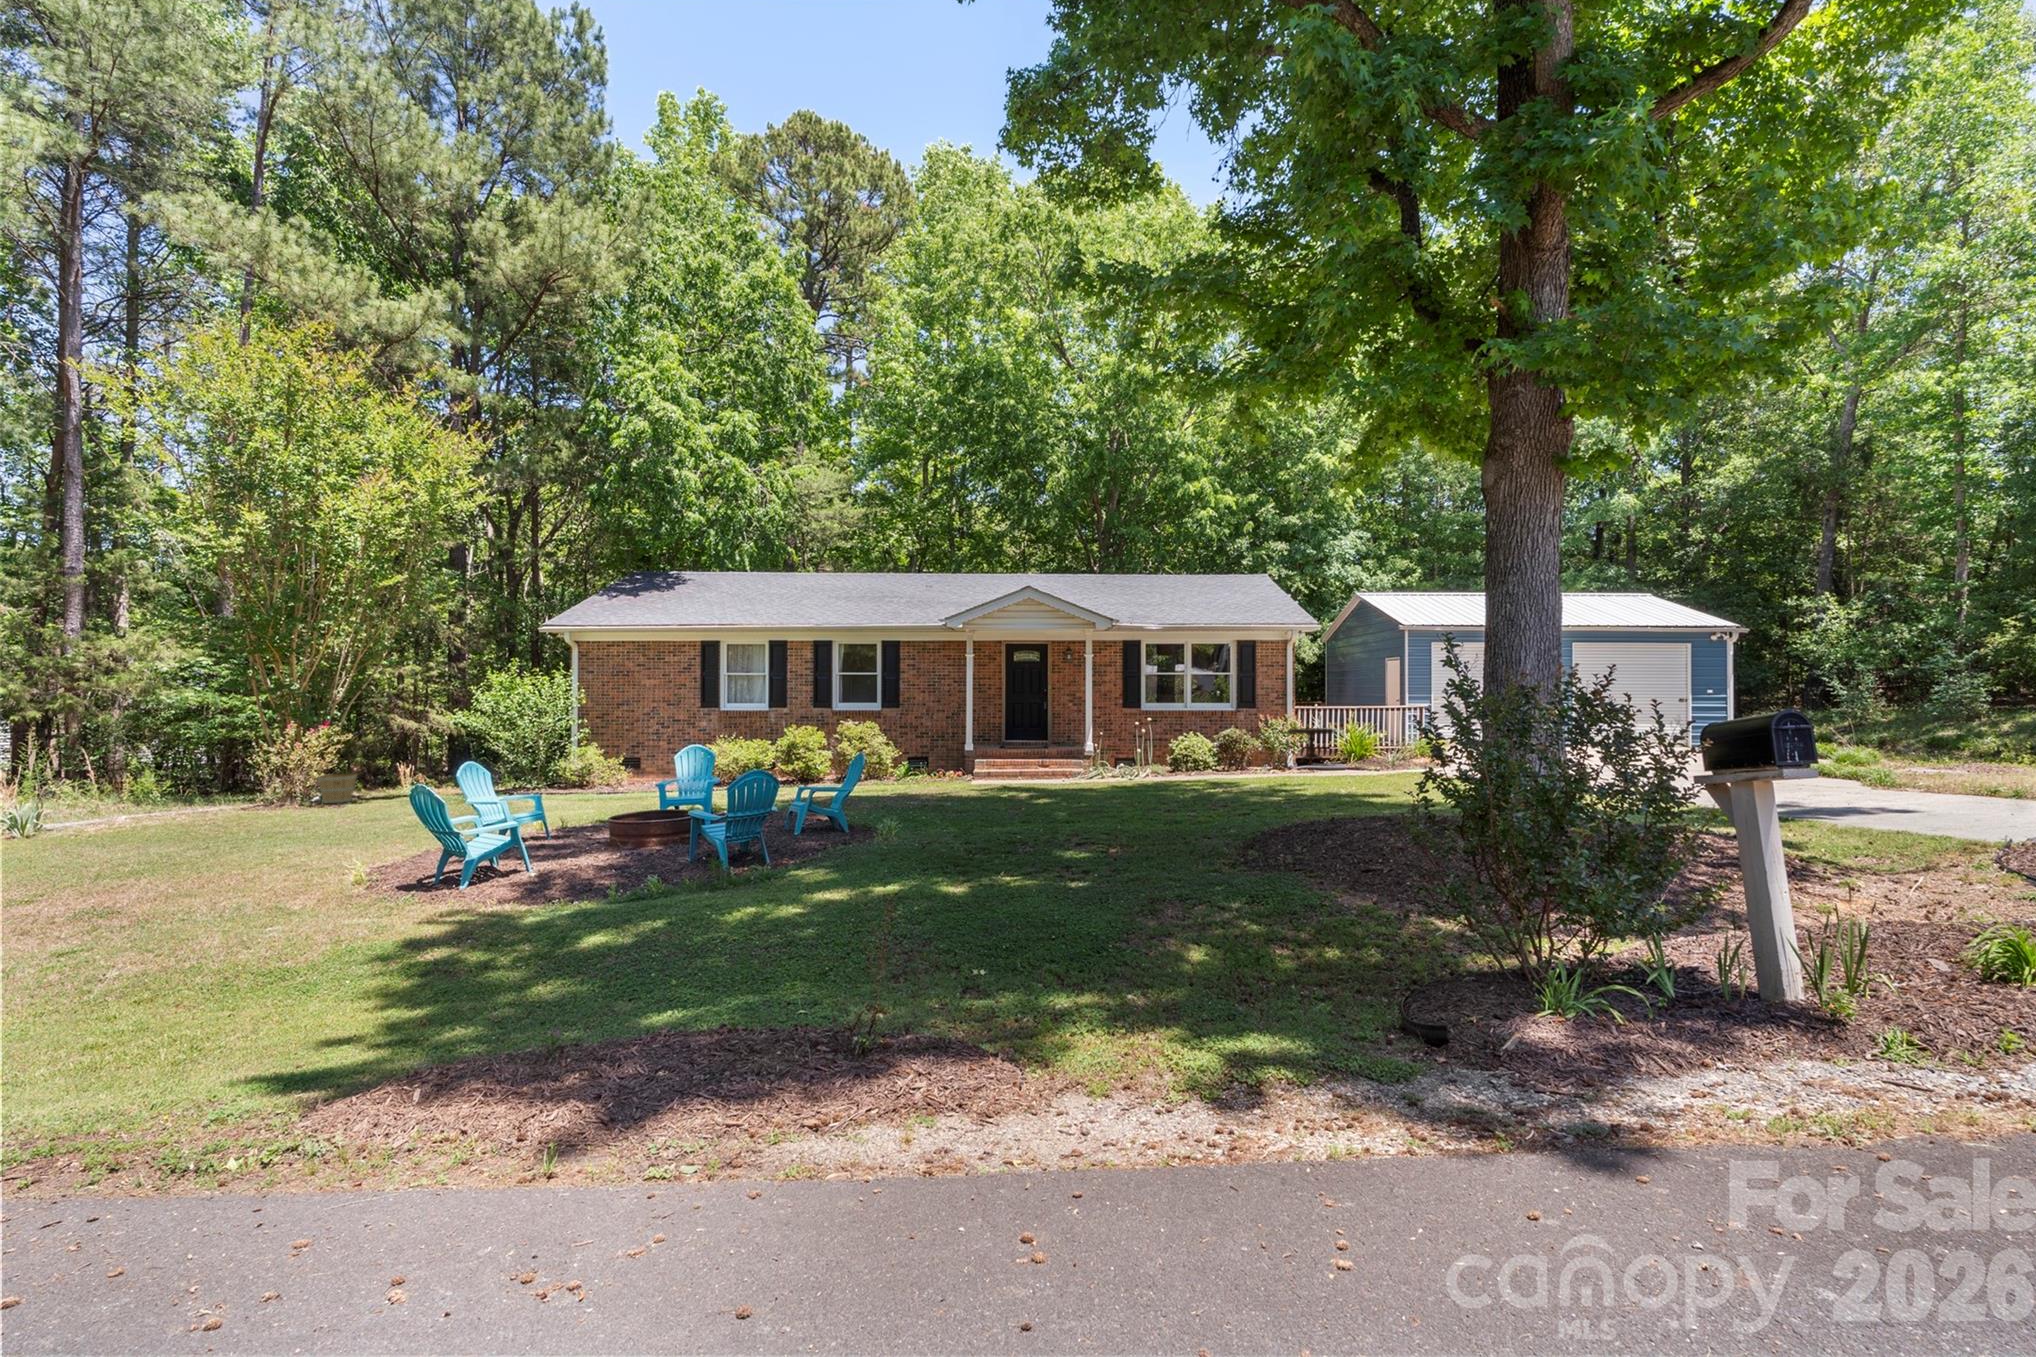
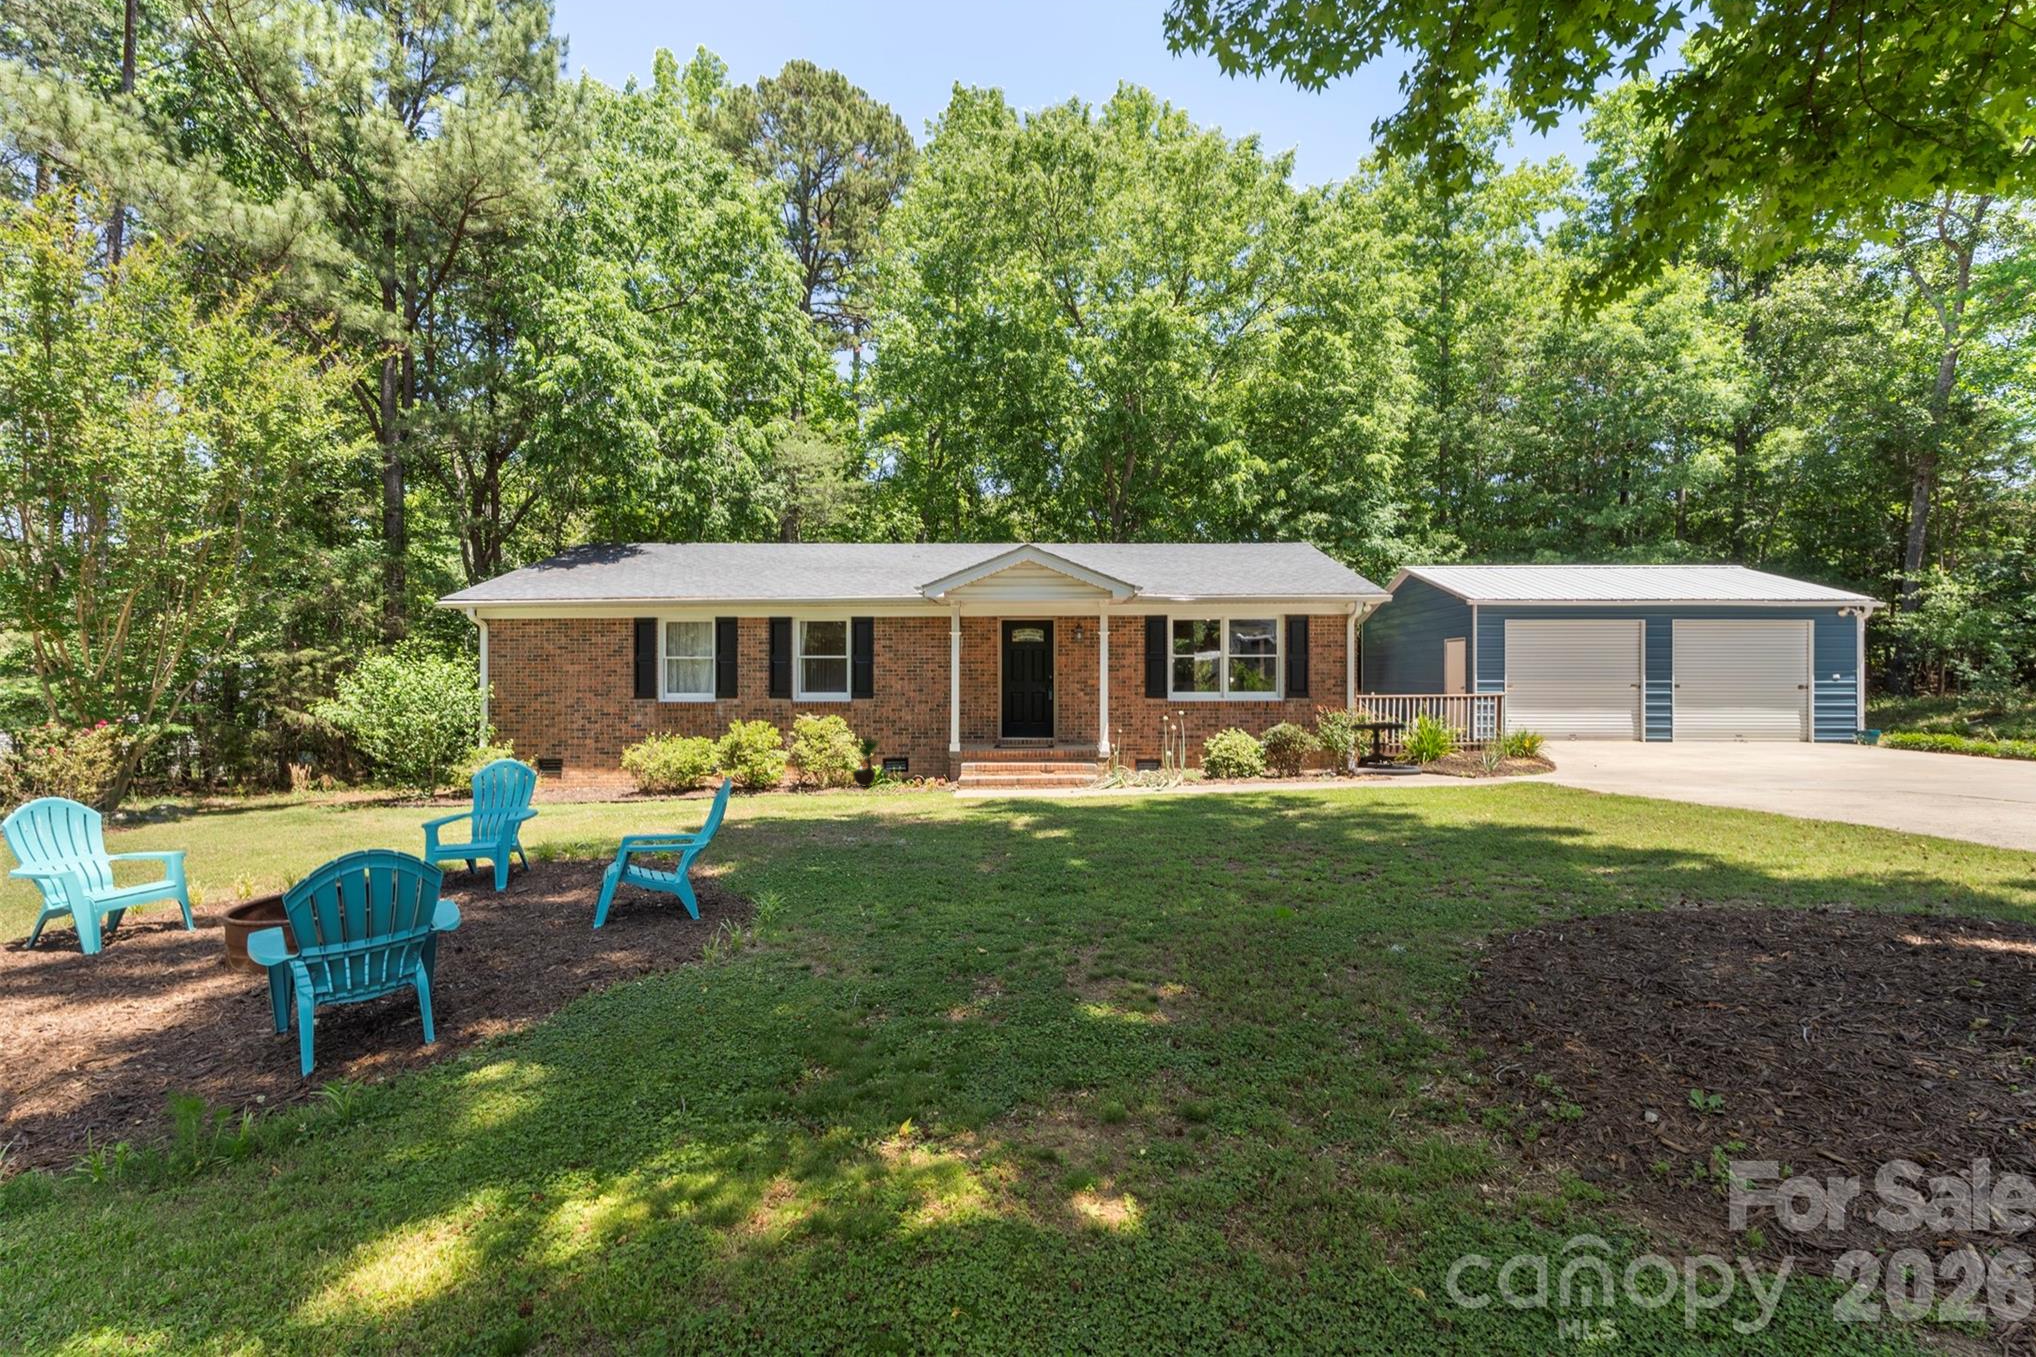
potted tree: none [884,735,908,778] -> present [853,738,878,786]
wooden bucket: present [317,774,357,803] -> none [120,784,177,824]

